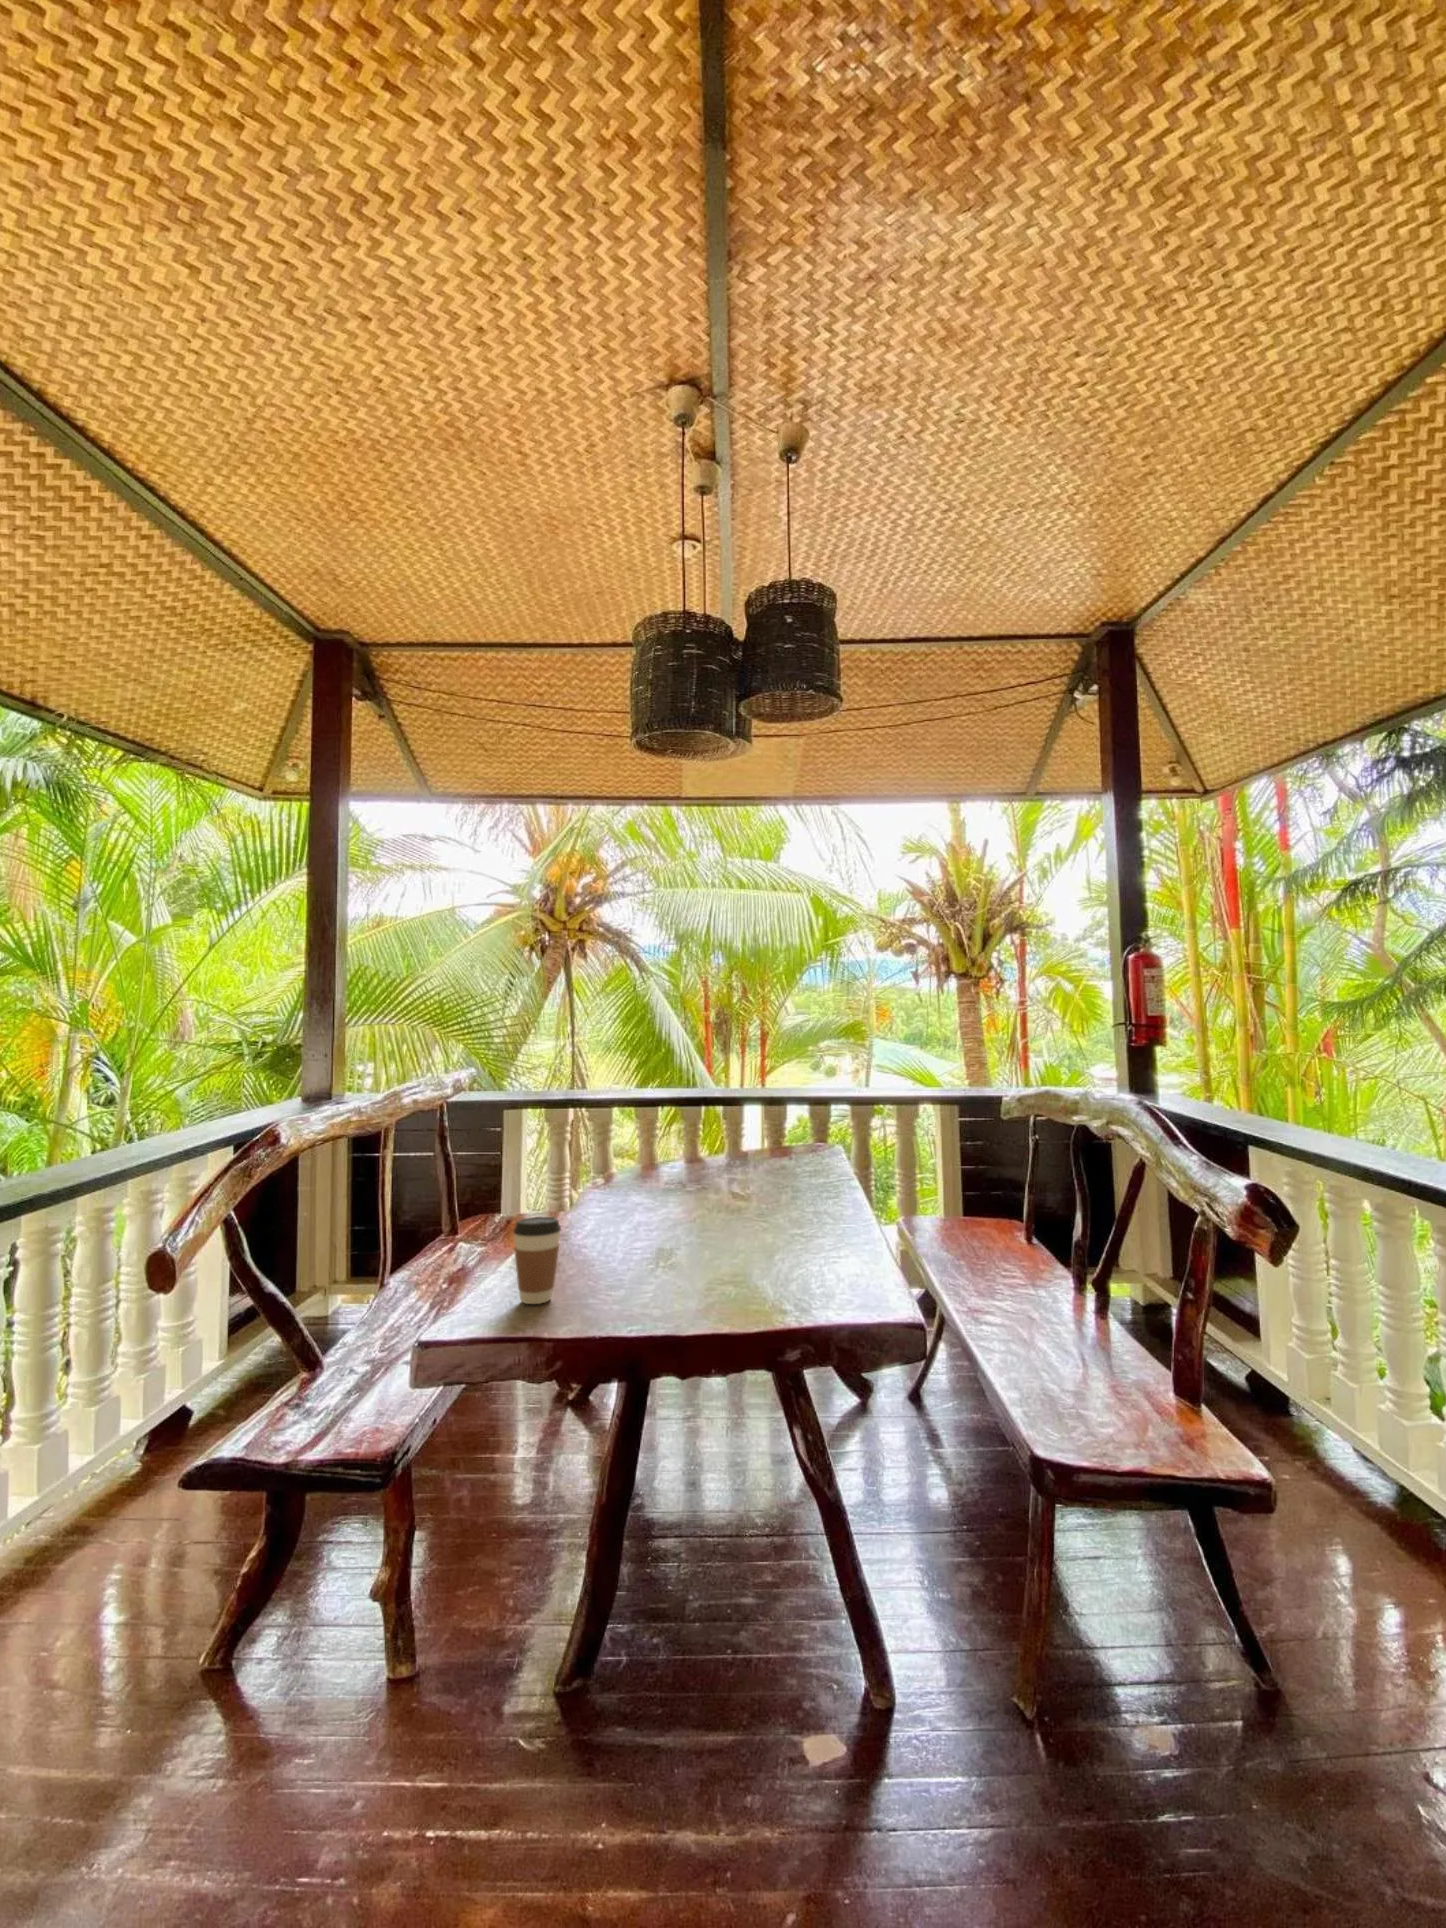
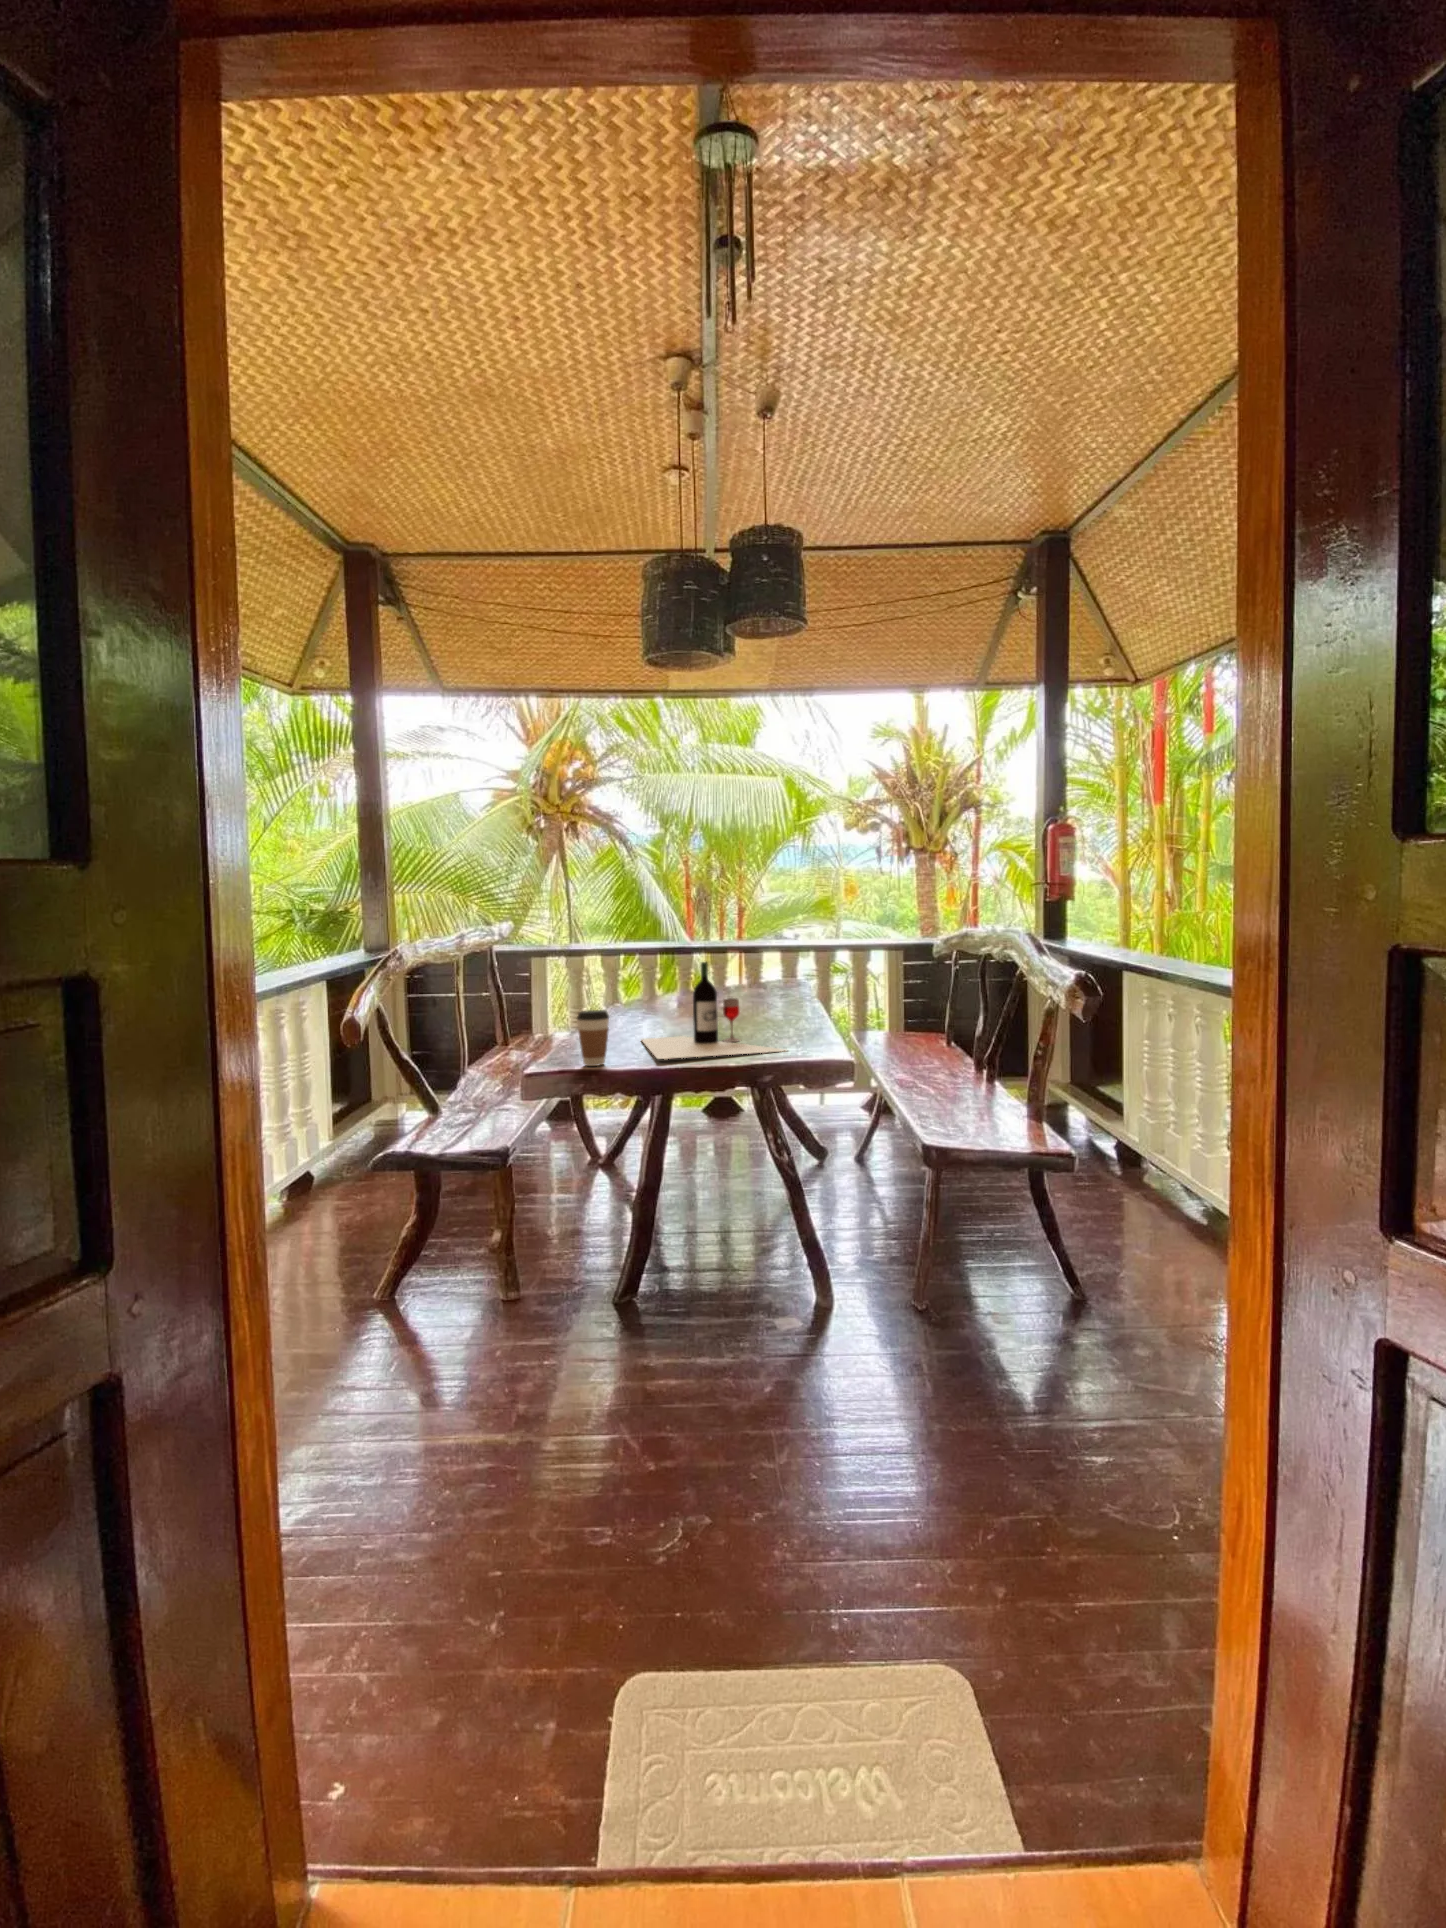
wine bottle: none [613,1141,819,1296] -> present [642,962,786,1059]

